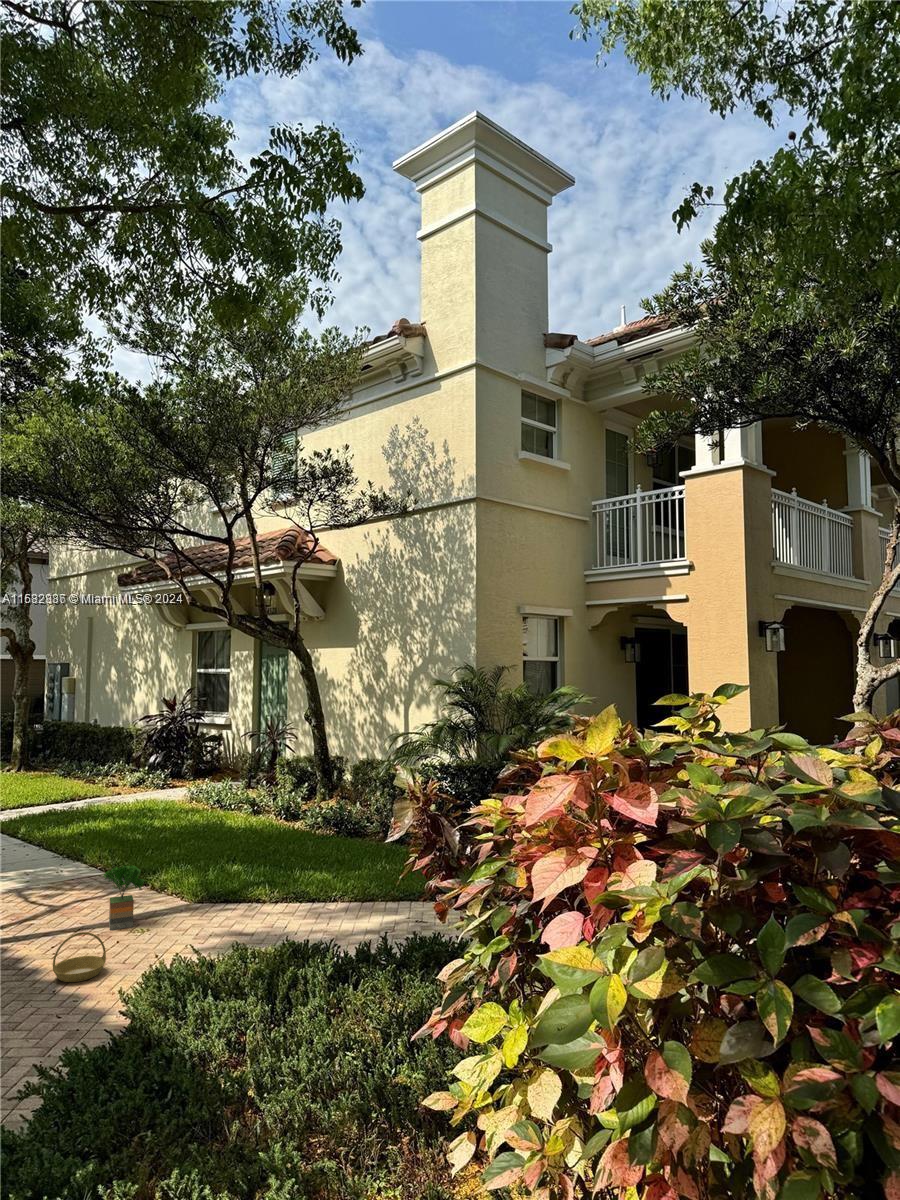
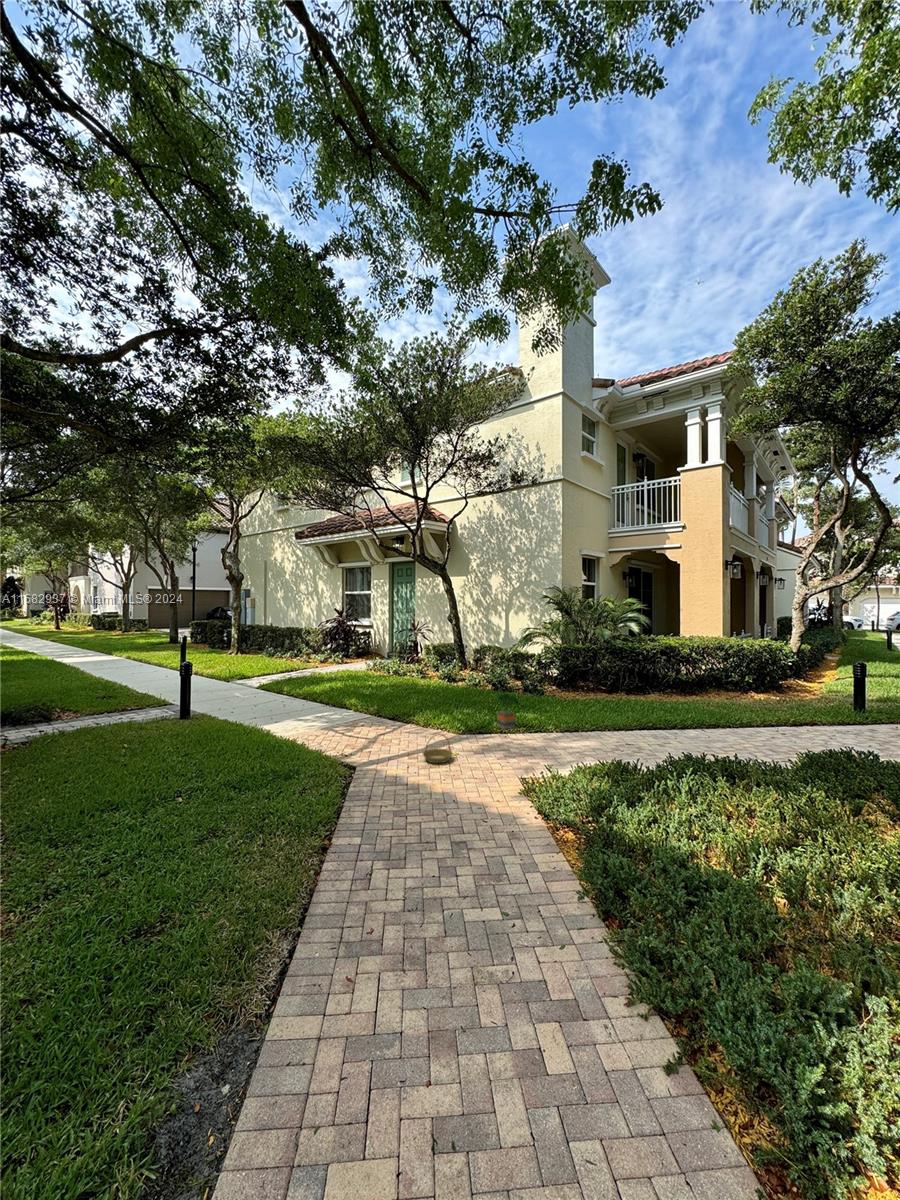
potted tree: present [103,865,144,930] -> present [495,693,520,729]

